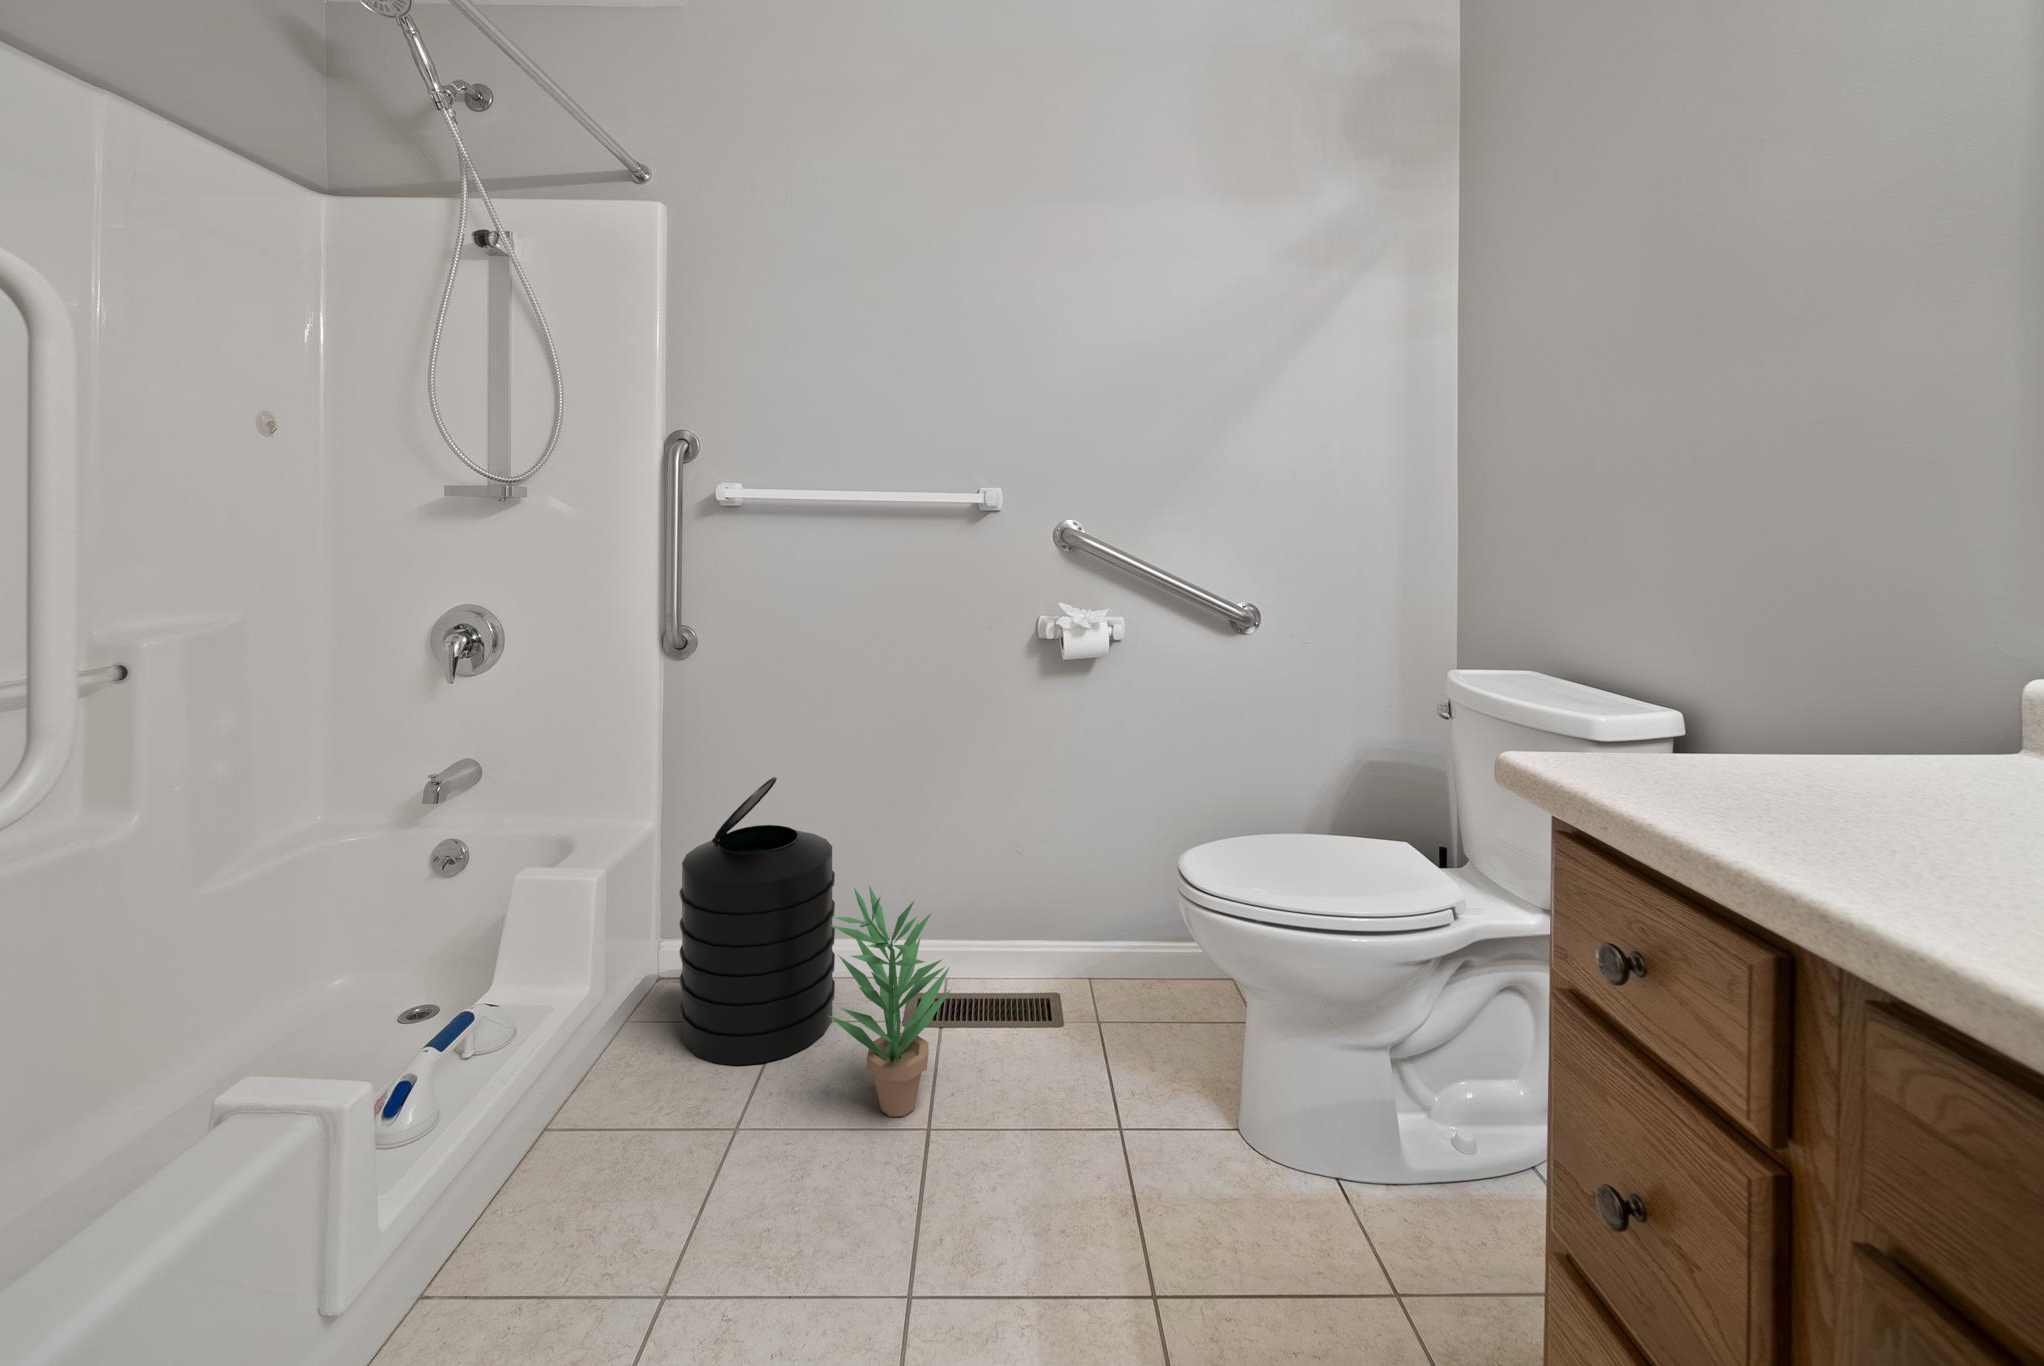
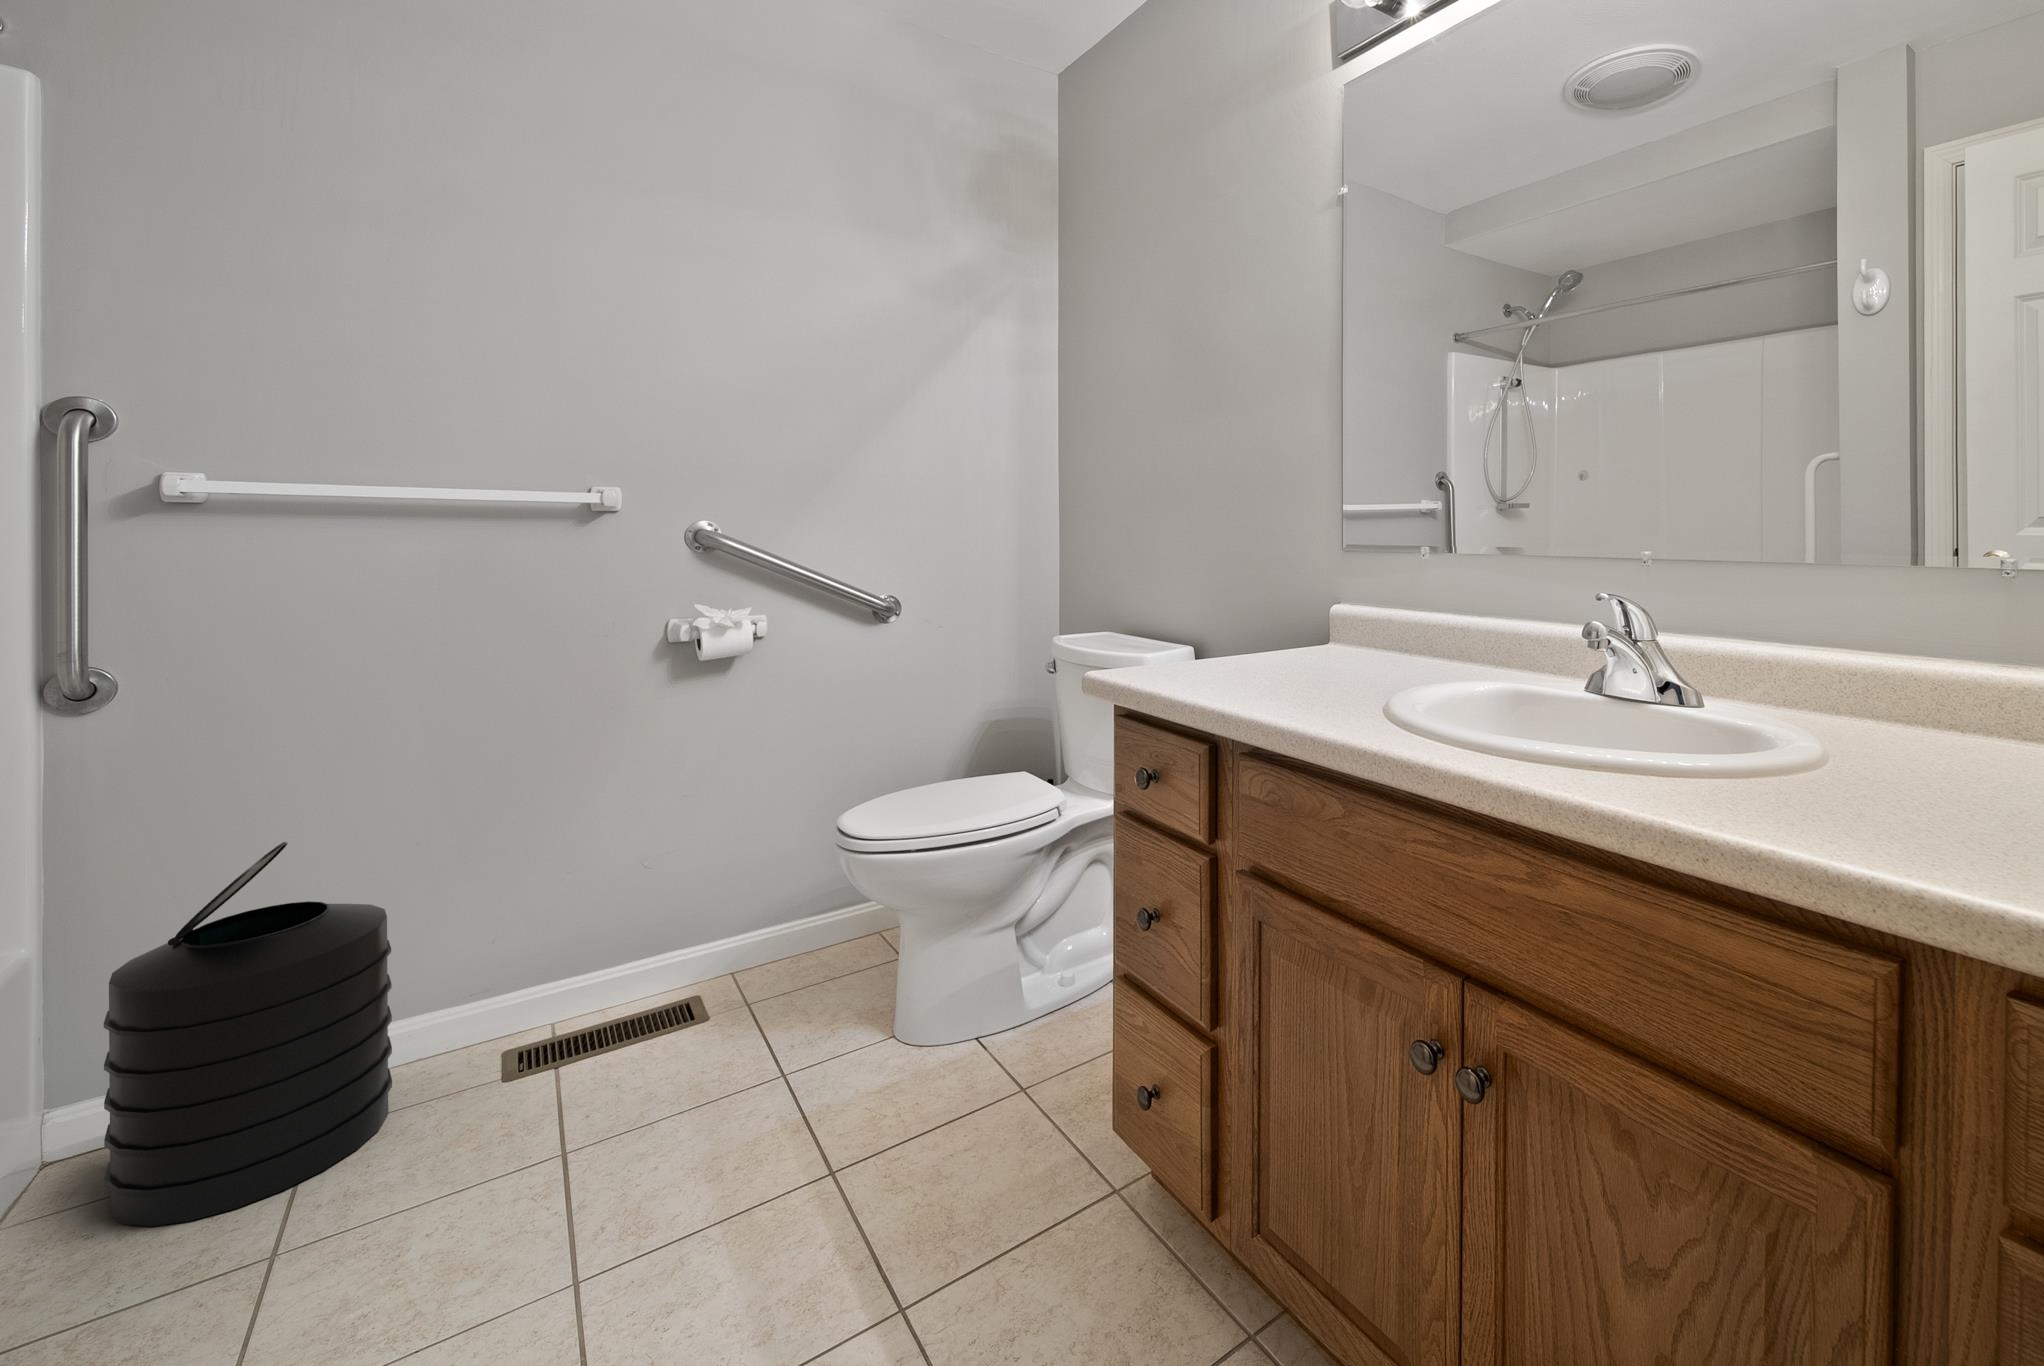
potted plant: present [828,886,951,1117] -> none [408,922,581,1168]

